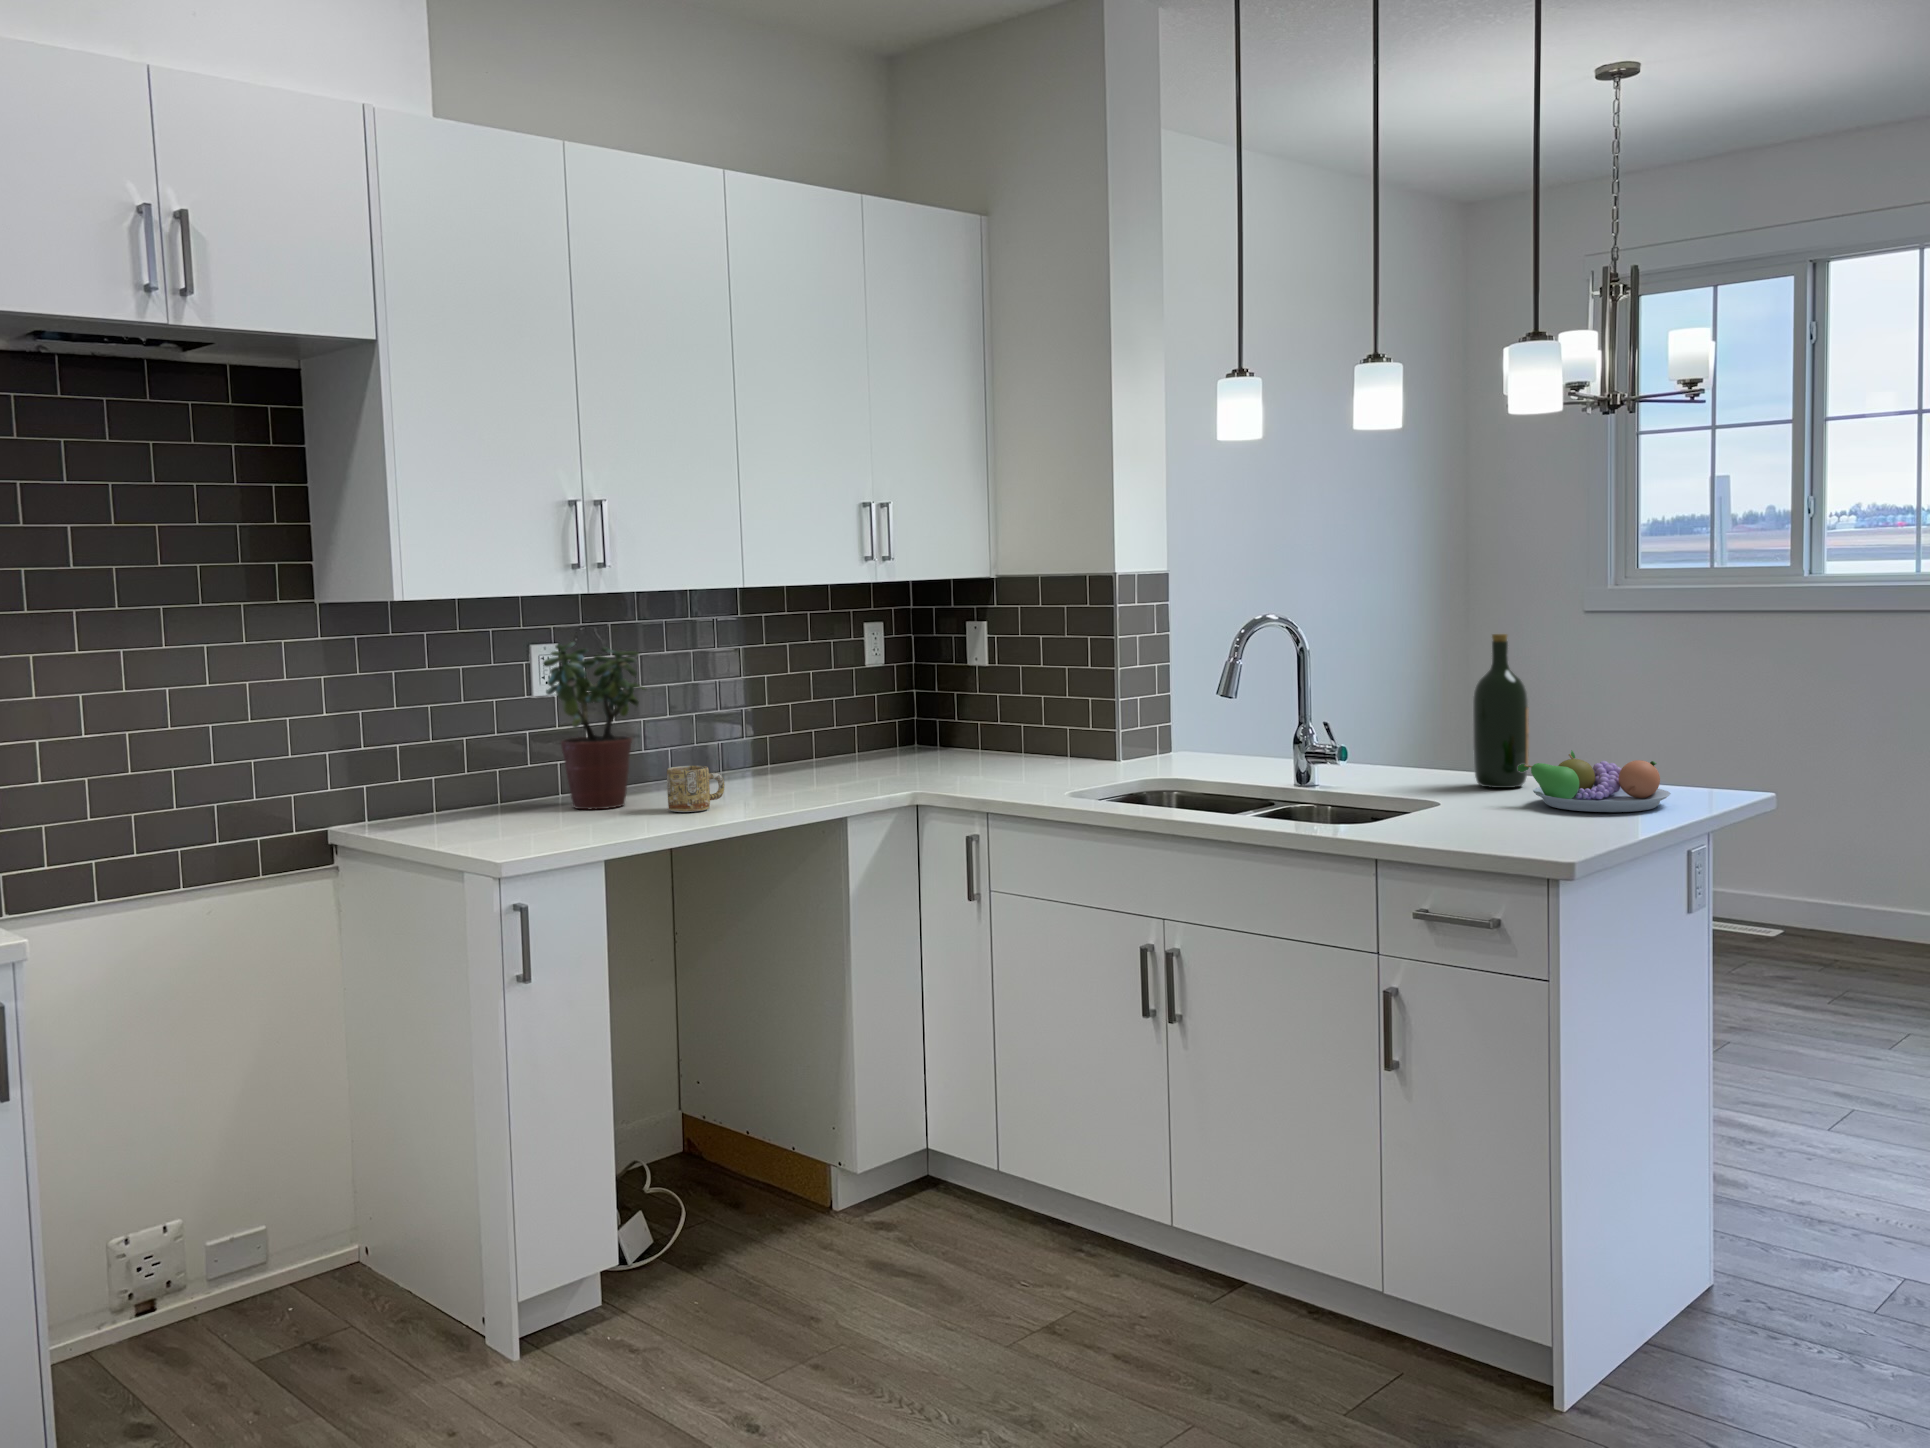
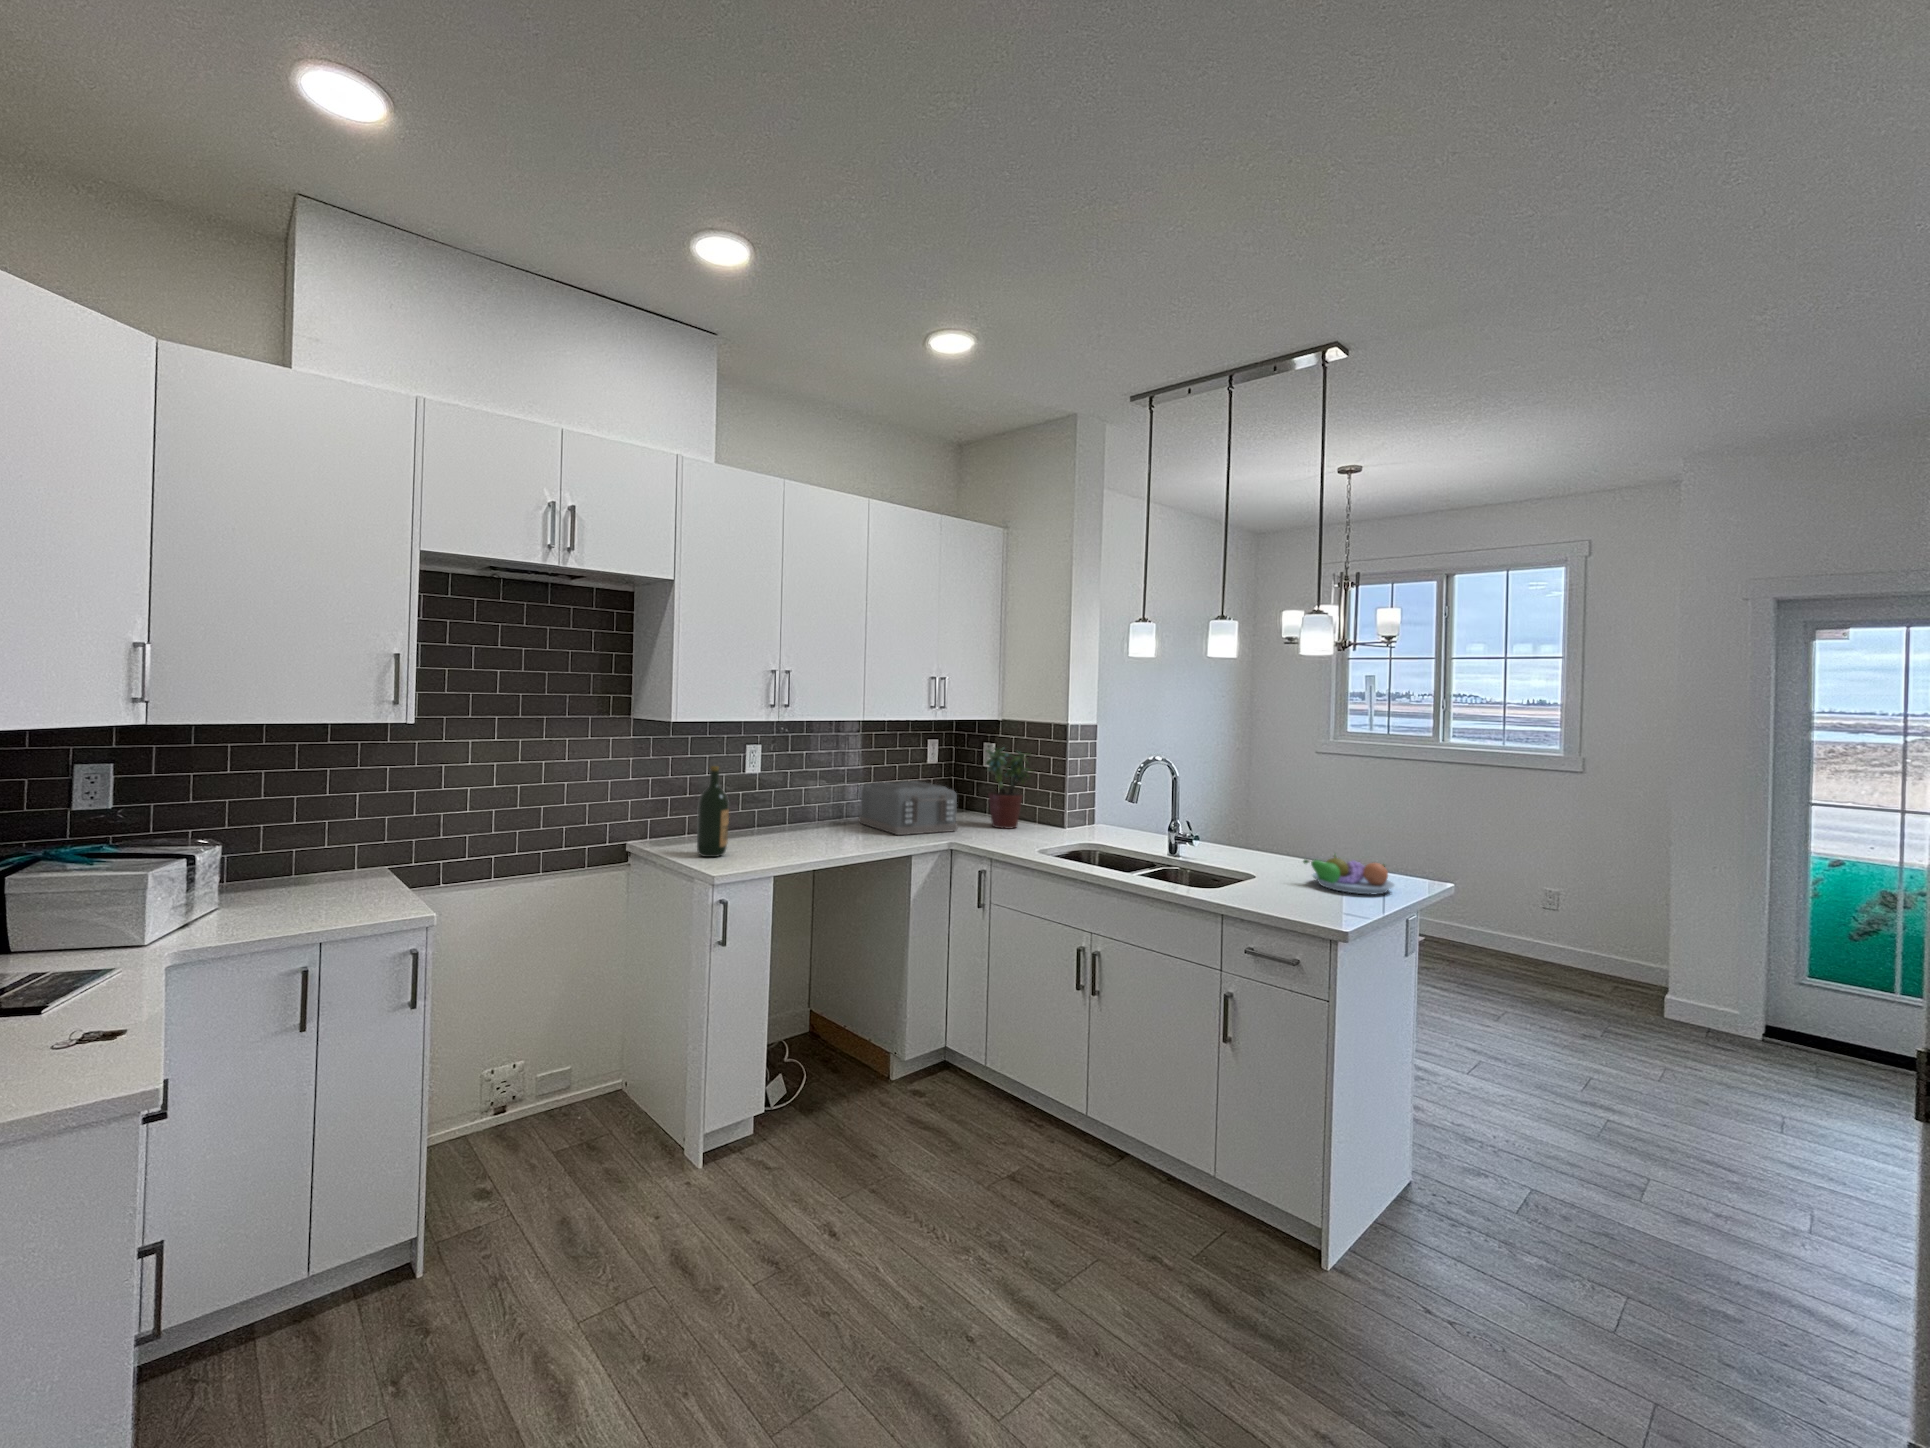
wine bottle: present [1473,634,1529,788] -> present [697,766,729,857]
potted plant: present [543,642,645,809] -> present [986,748,1030,829]
toaster: none [747,694,926,788] -> present [859,781,958,835]
mug: present [667,766,724,812] -> none [814,820,846,847]

